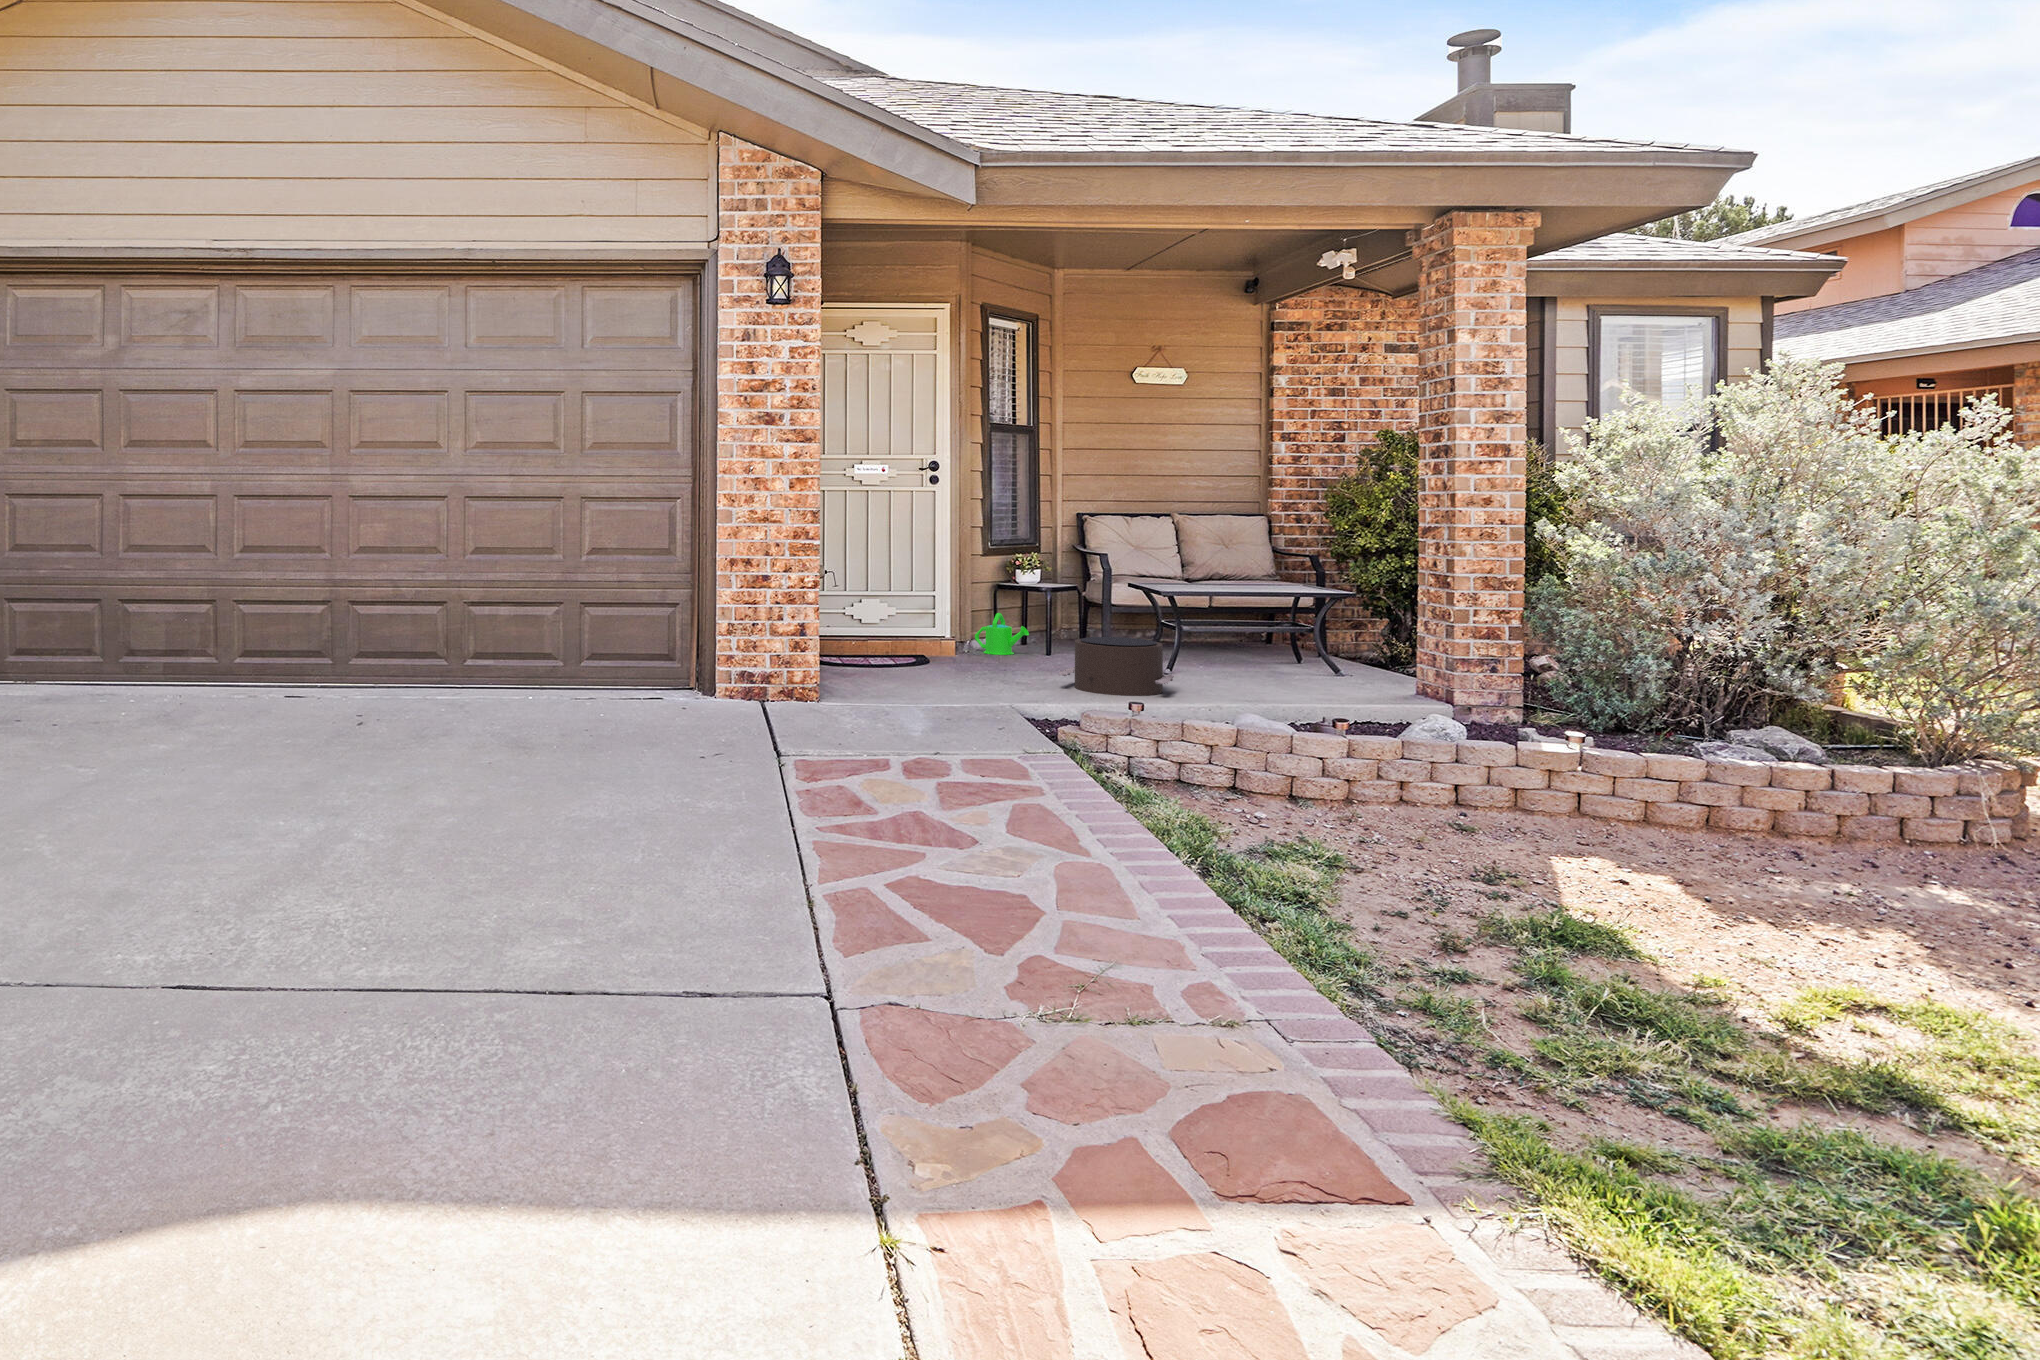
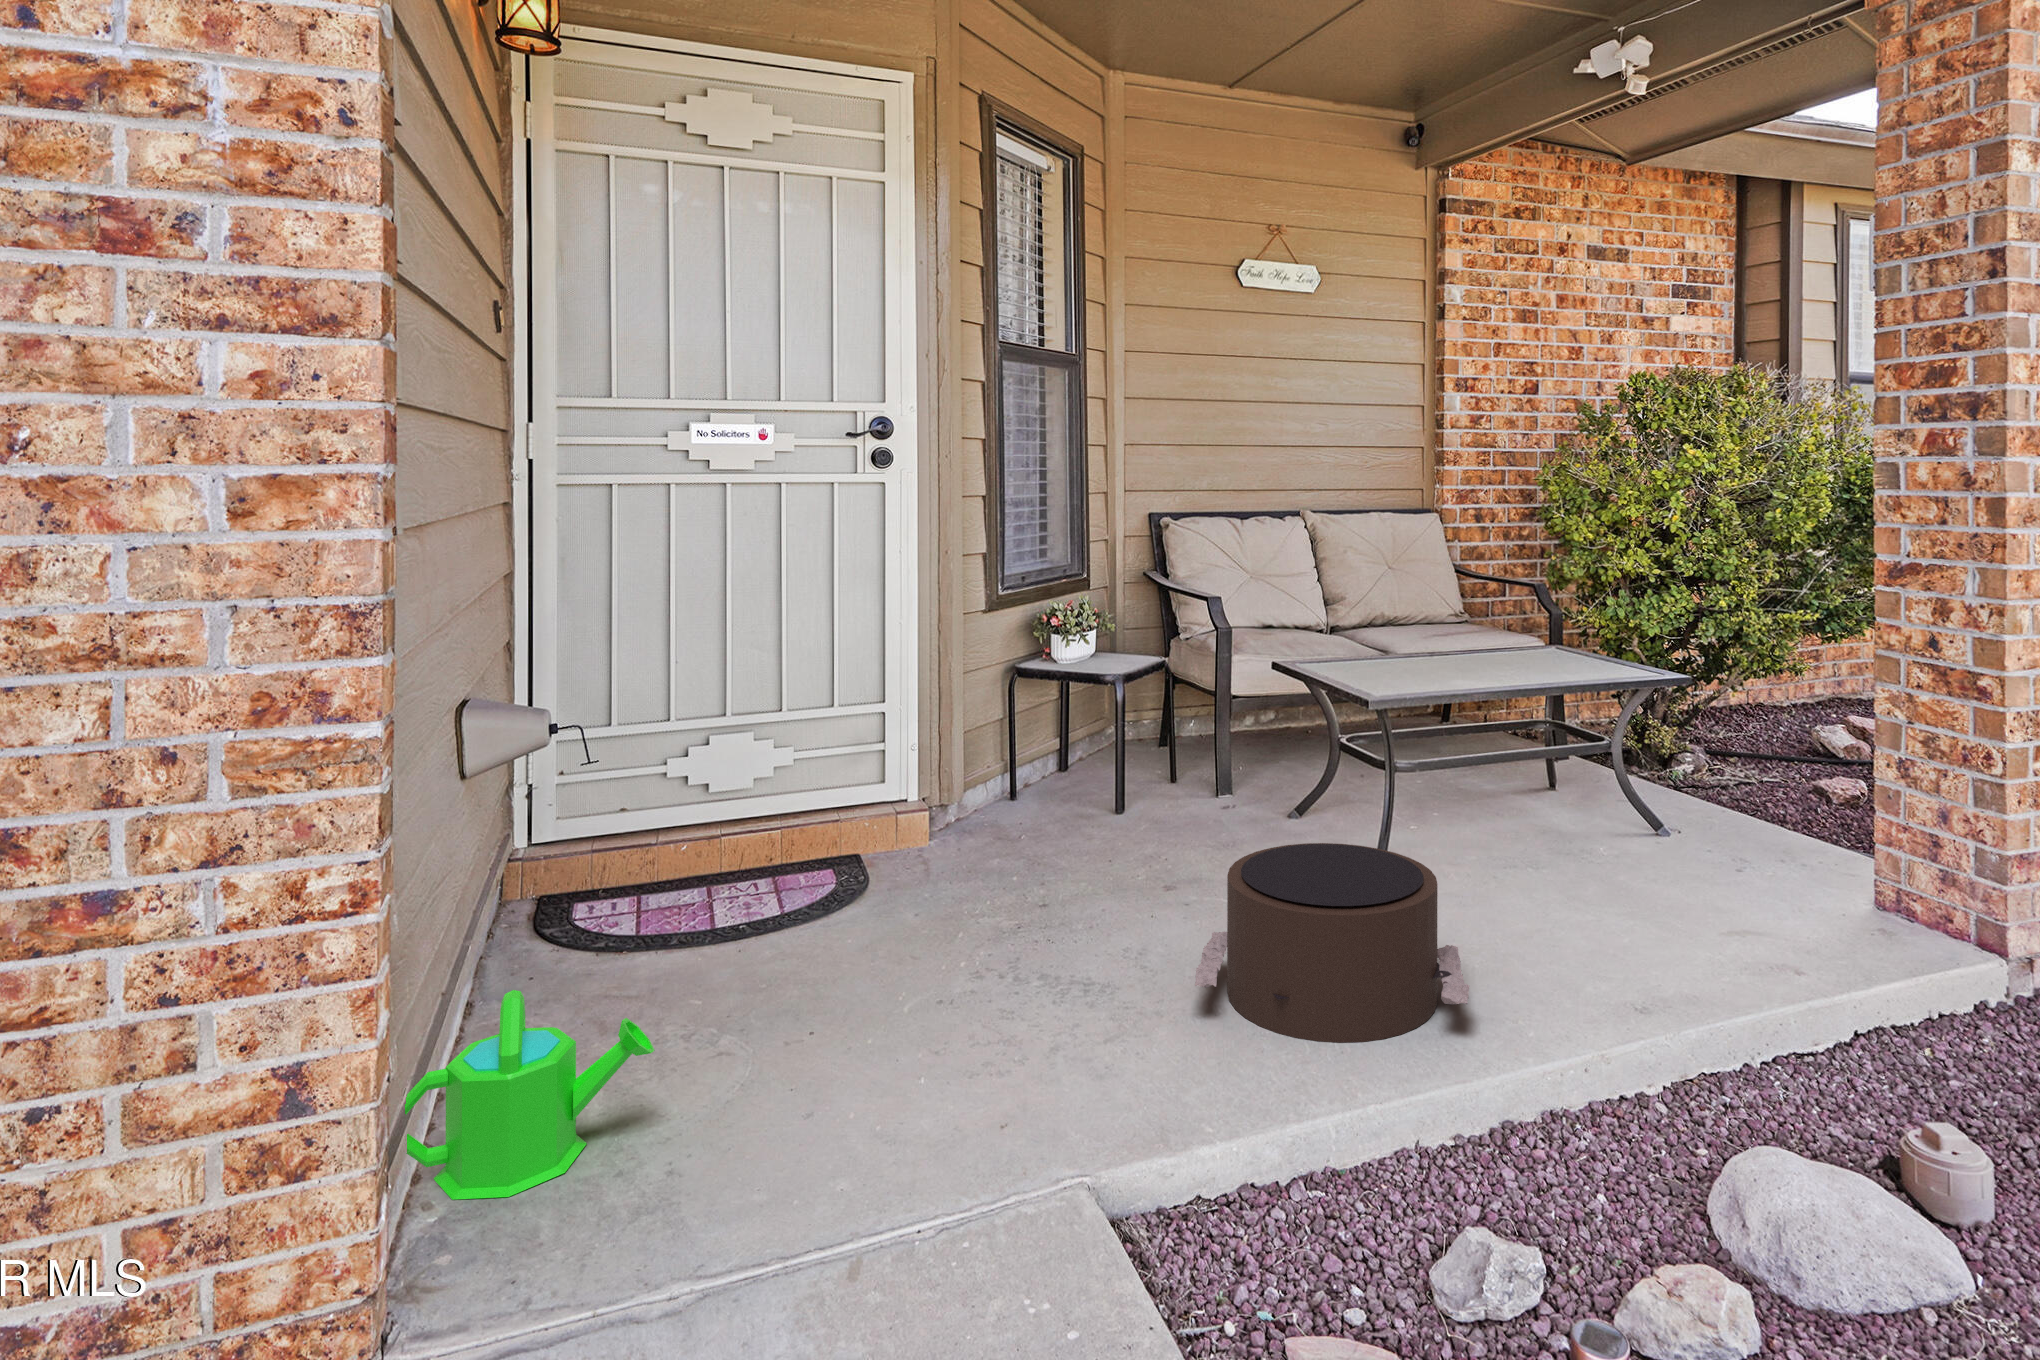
watering can: present [975,613,1029,655] -> present [405,990,655,1200]

